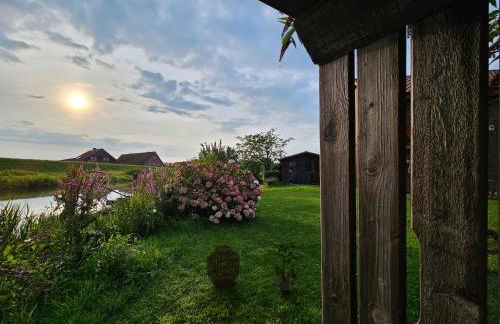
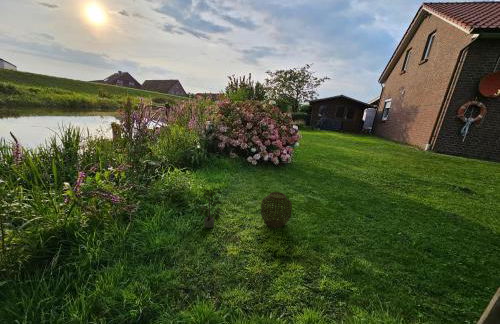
potted plant: present [274,242,300,291] -> present [200,189,224,228]

